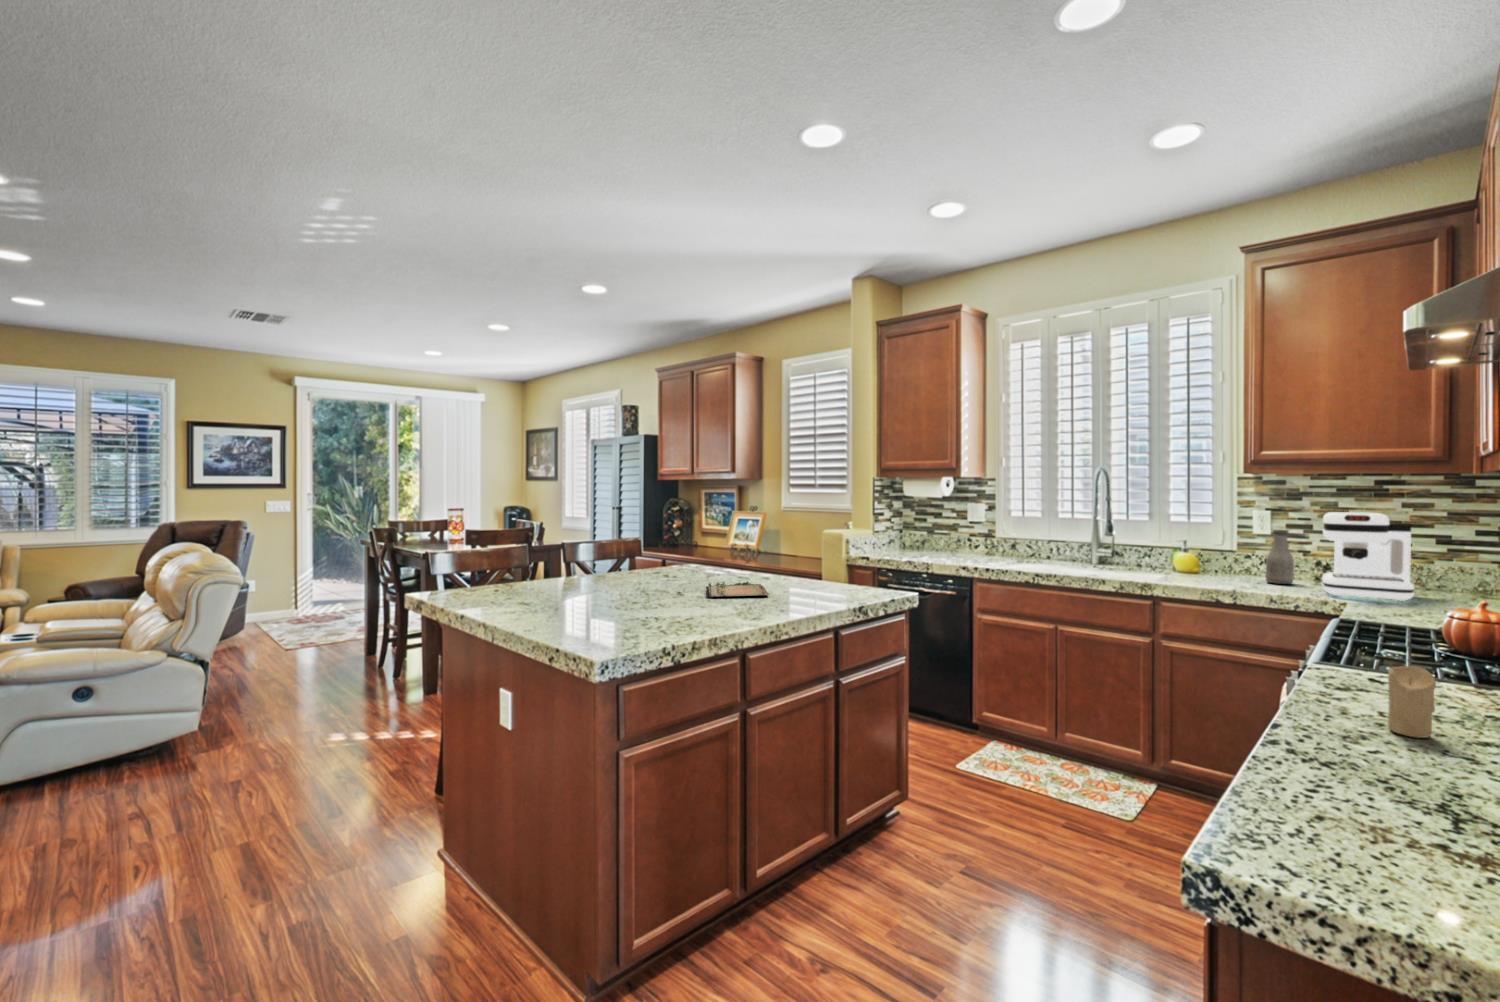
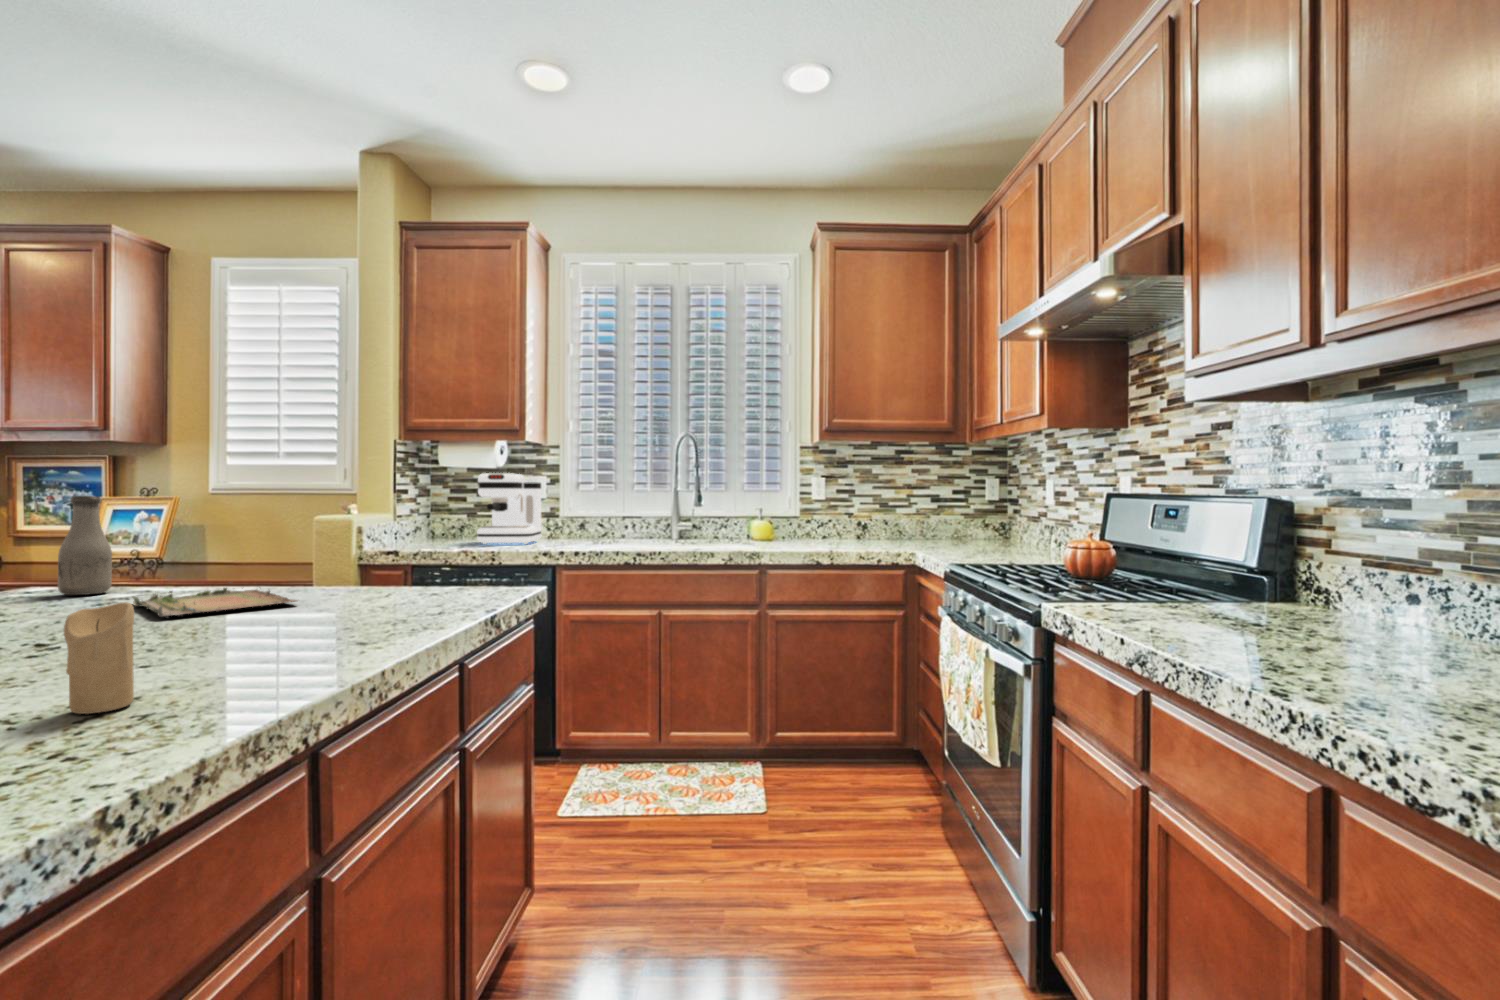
coffee maker: present [1322,512,1414,601] -> present [477,473,542,544]
bottle: present [1266,530,1294,584] -> present [58,496,112,595]
candle: present [1388,666,1436,738] -> present [64,602,134,714]

